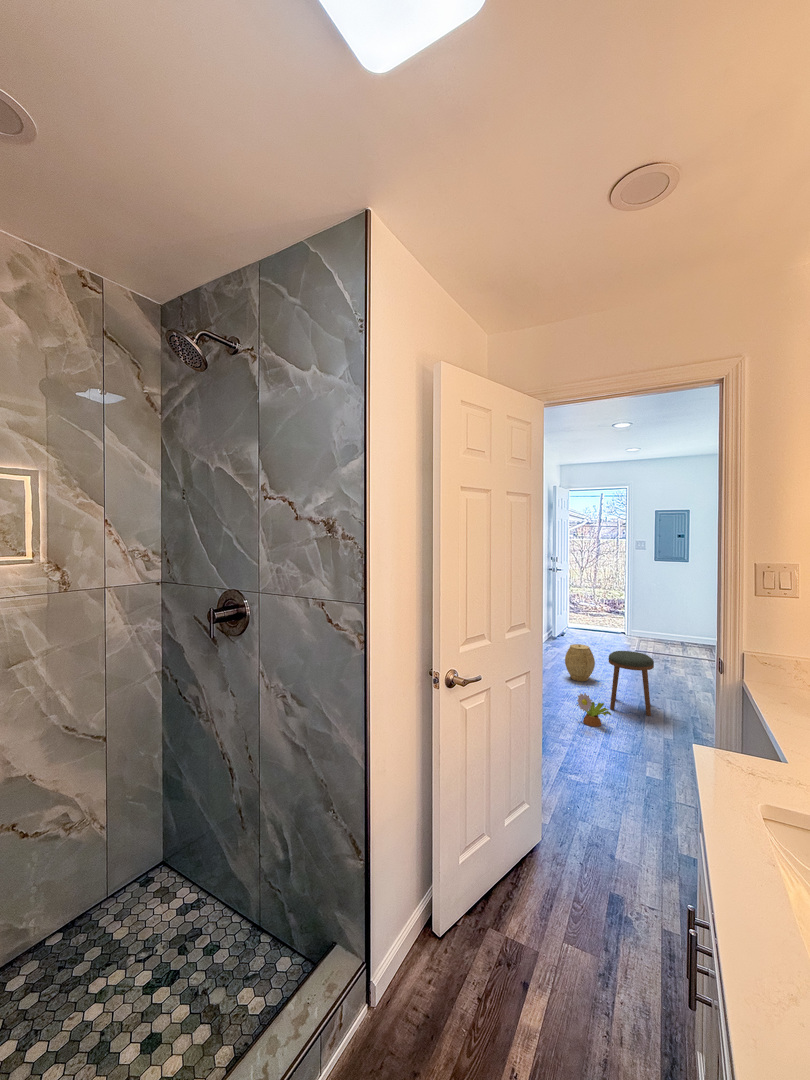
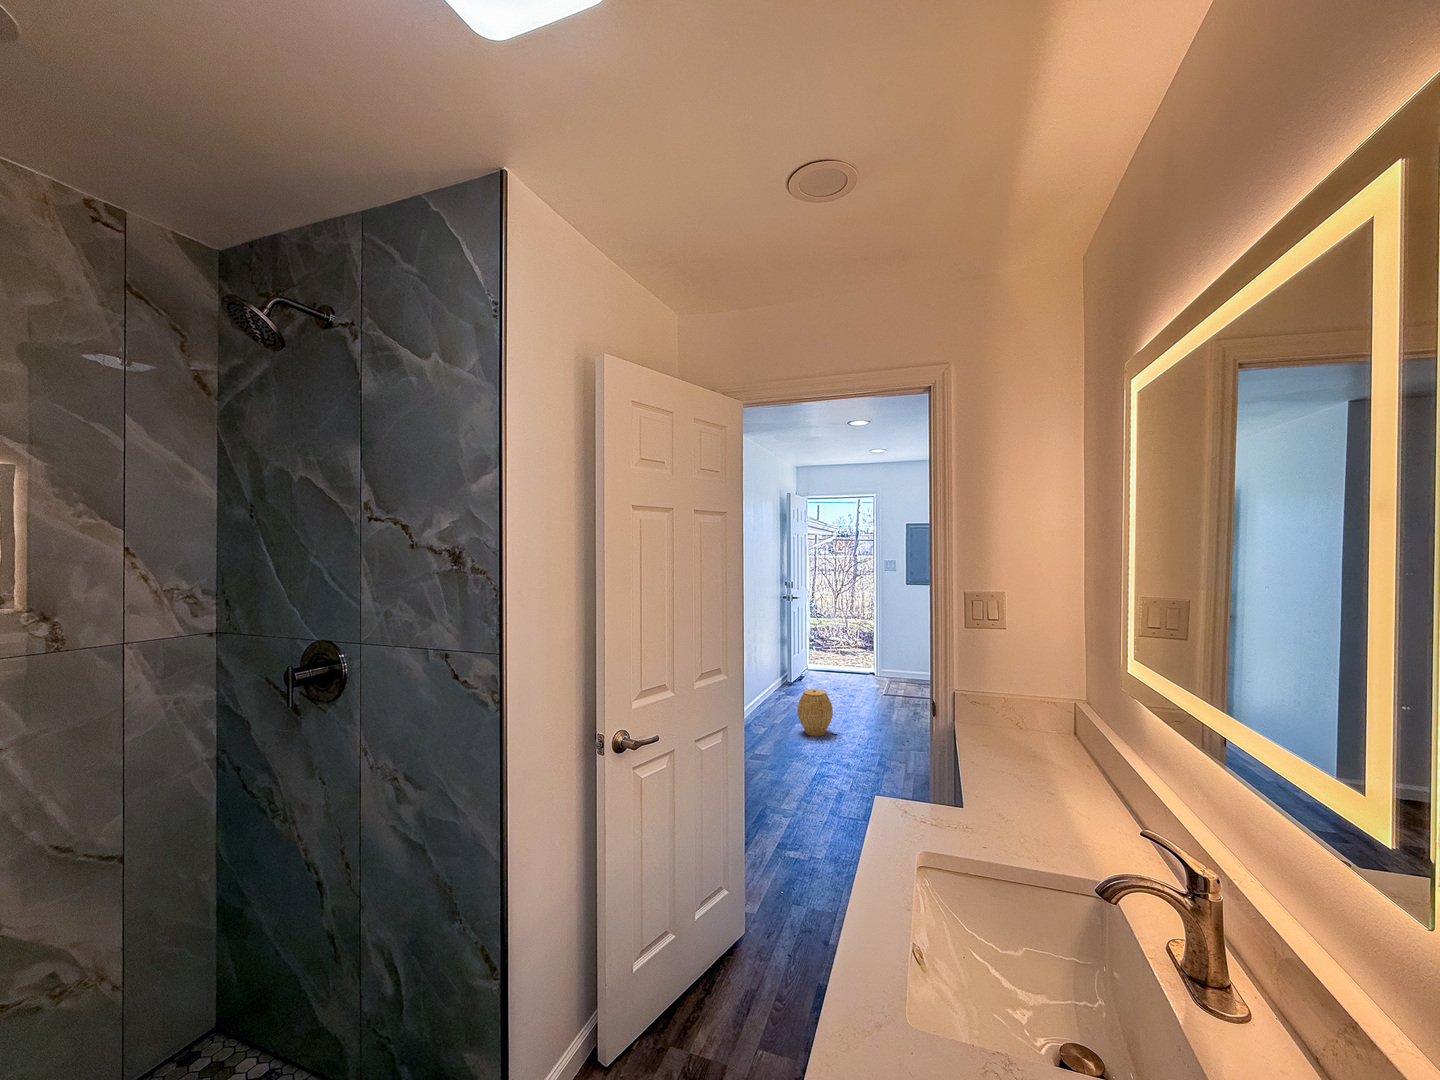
stool: present [609,651,654,716] -> none [845,695,895,773]
decorative plant: present [577,693,611,727] -> none [804,749,845,790]

